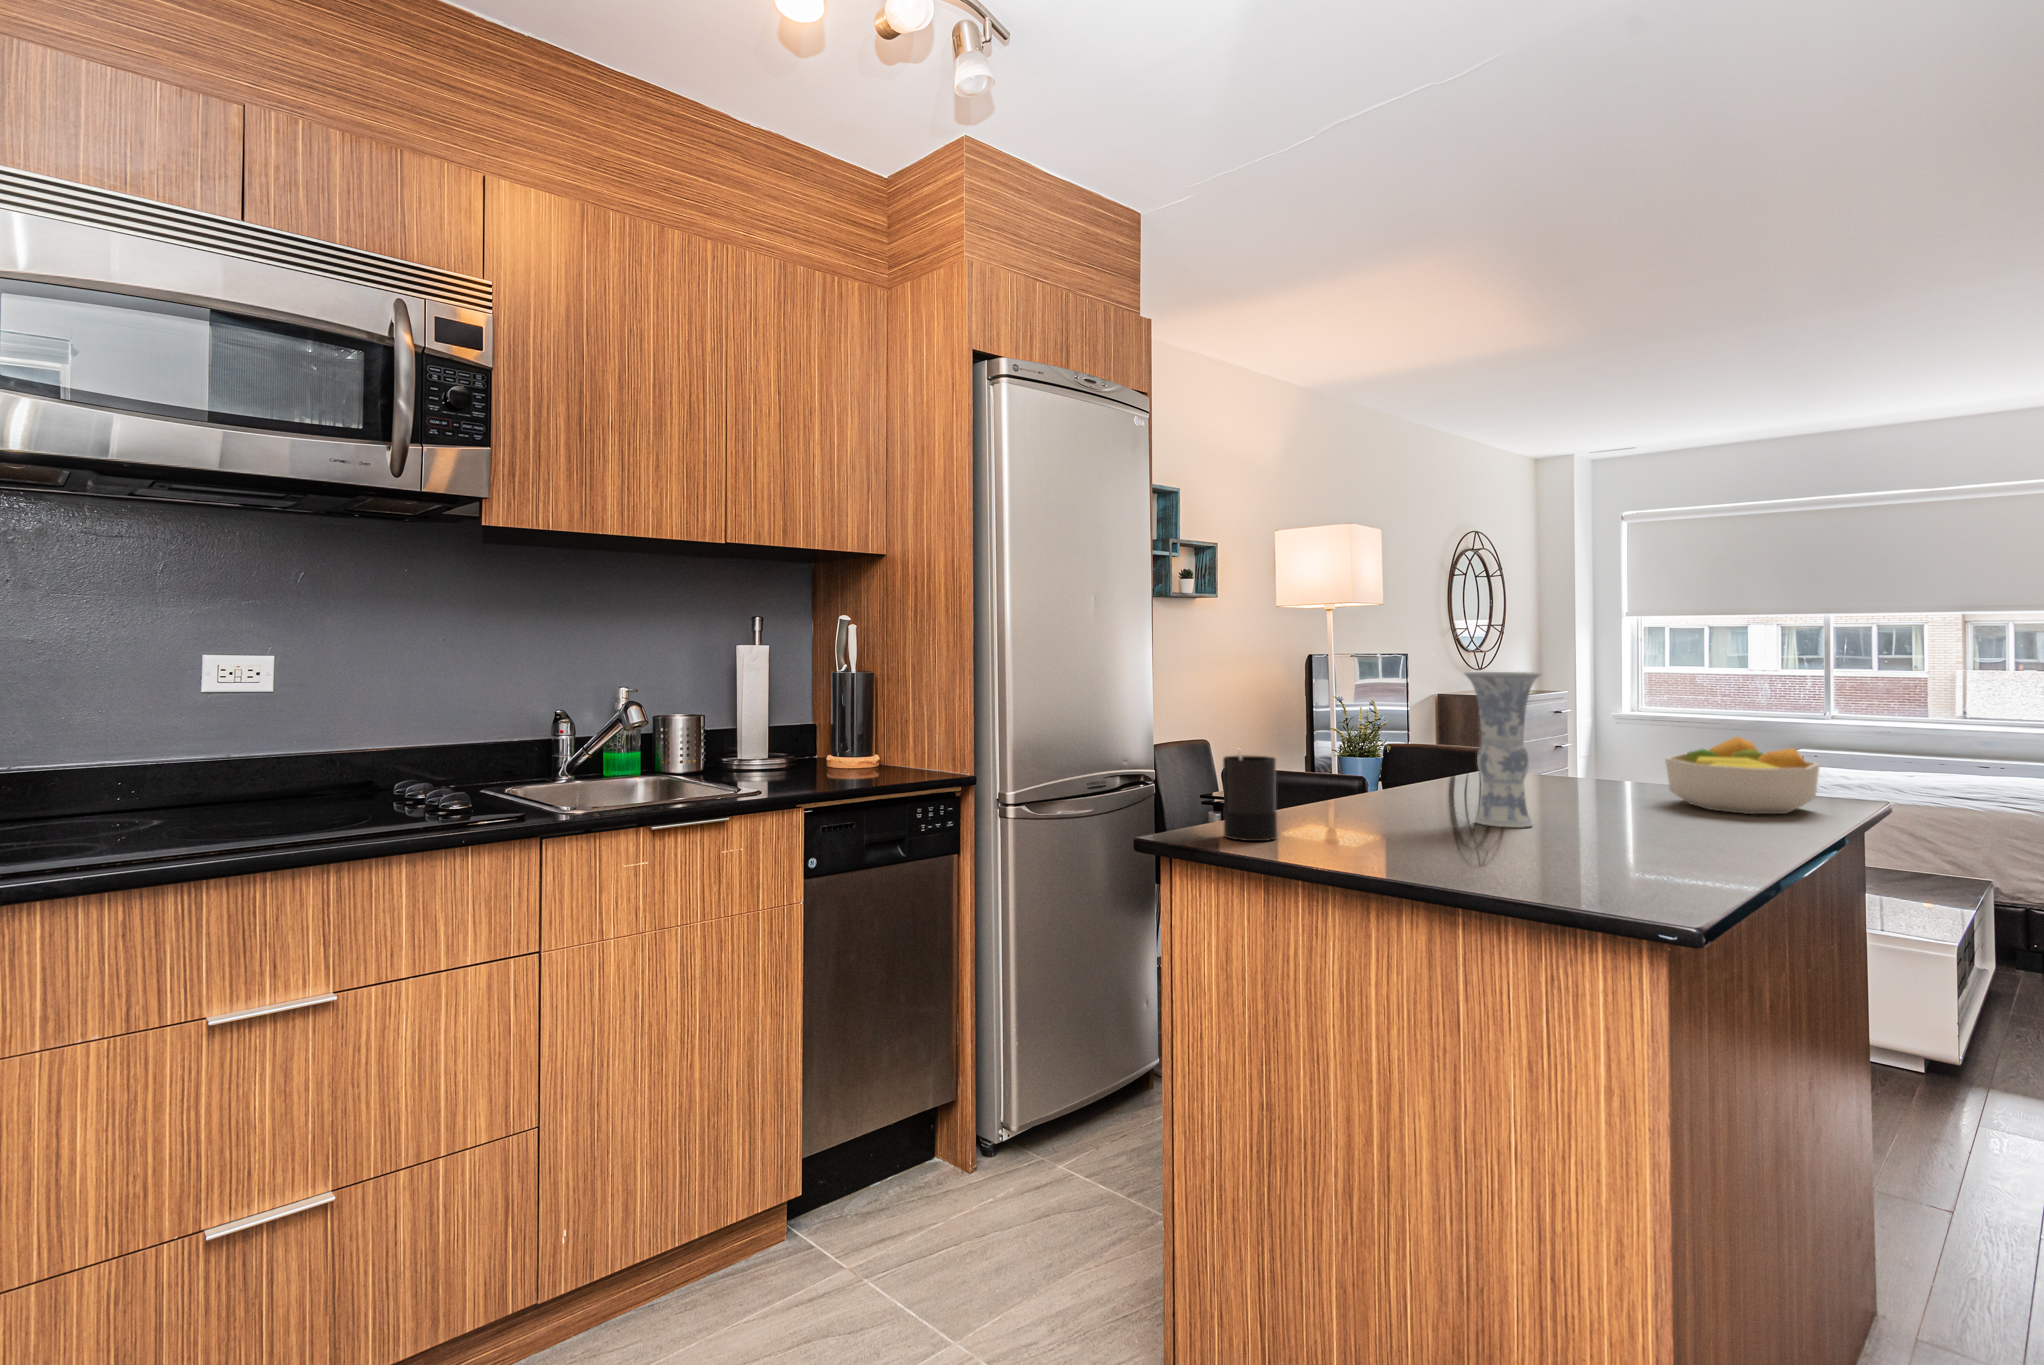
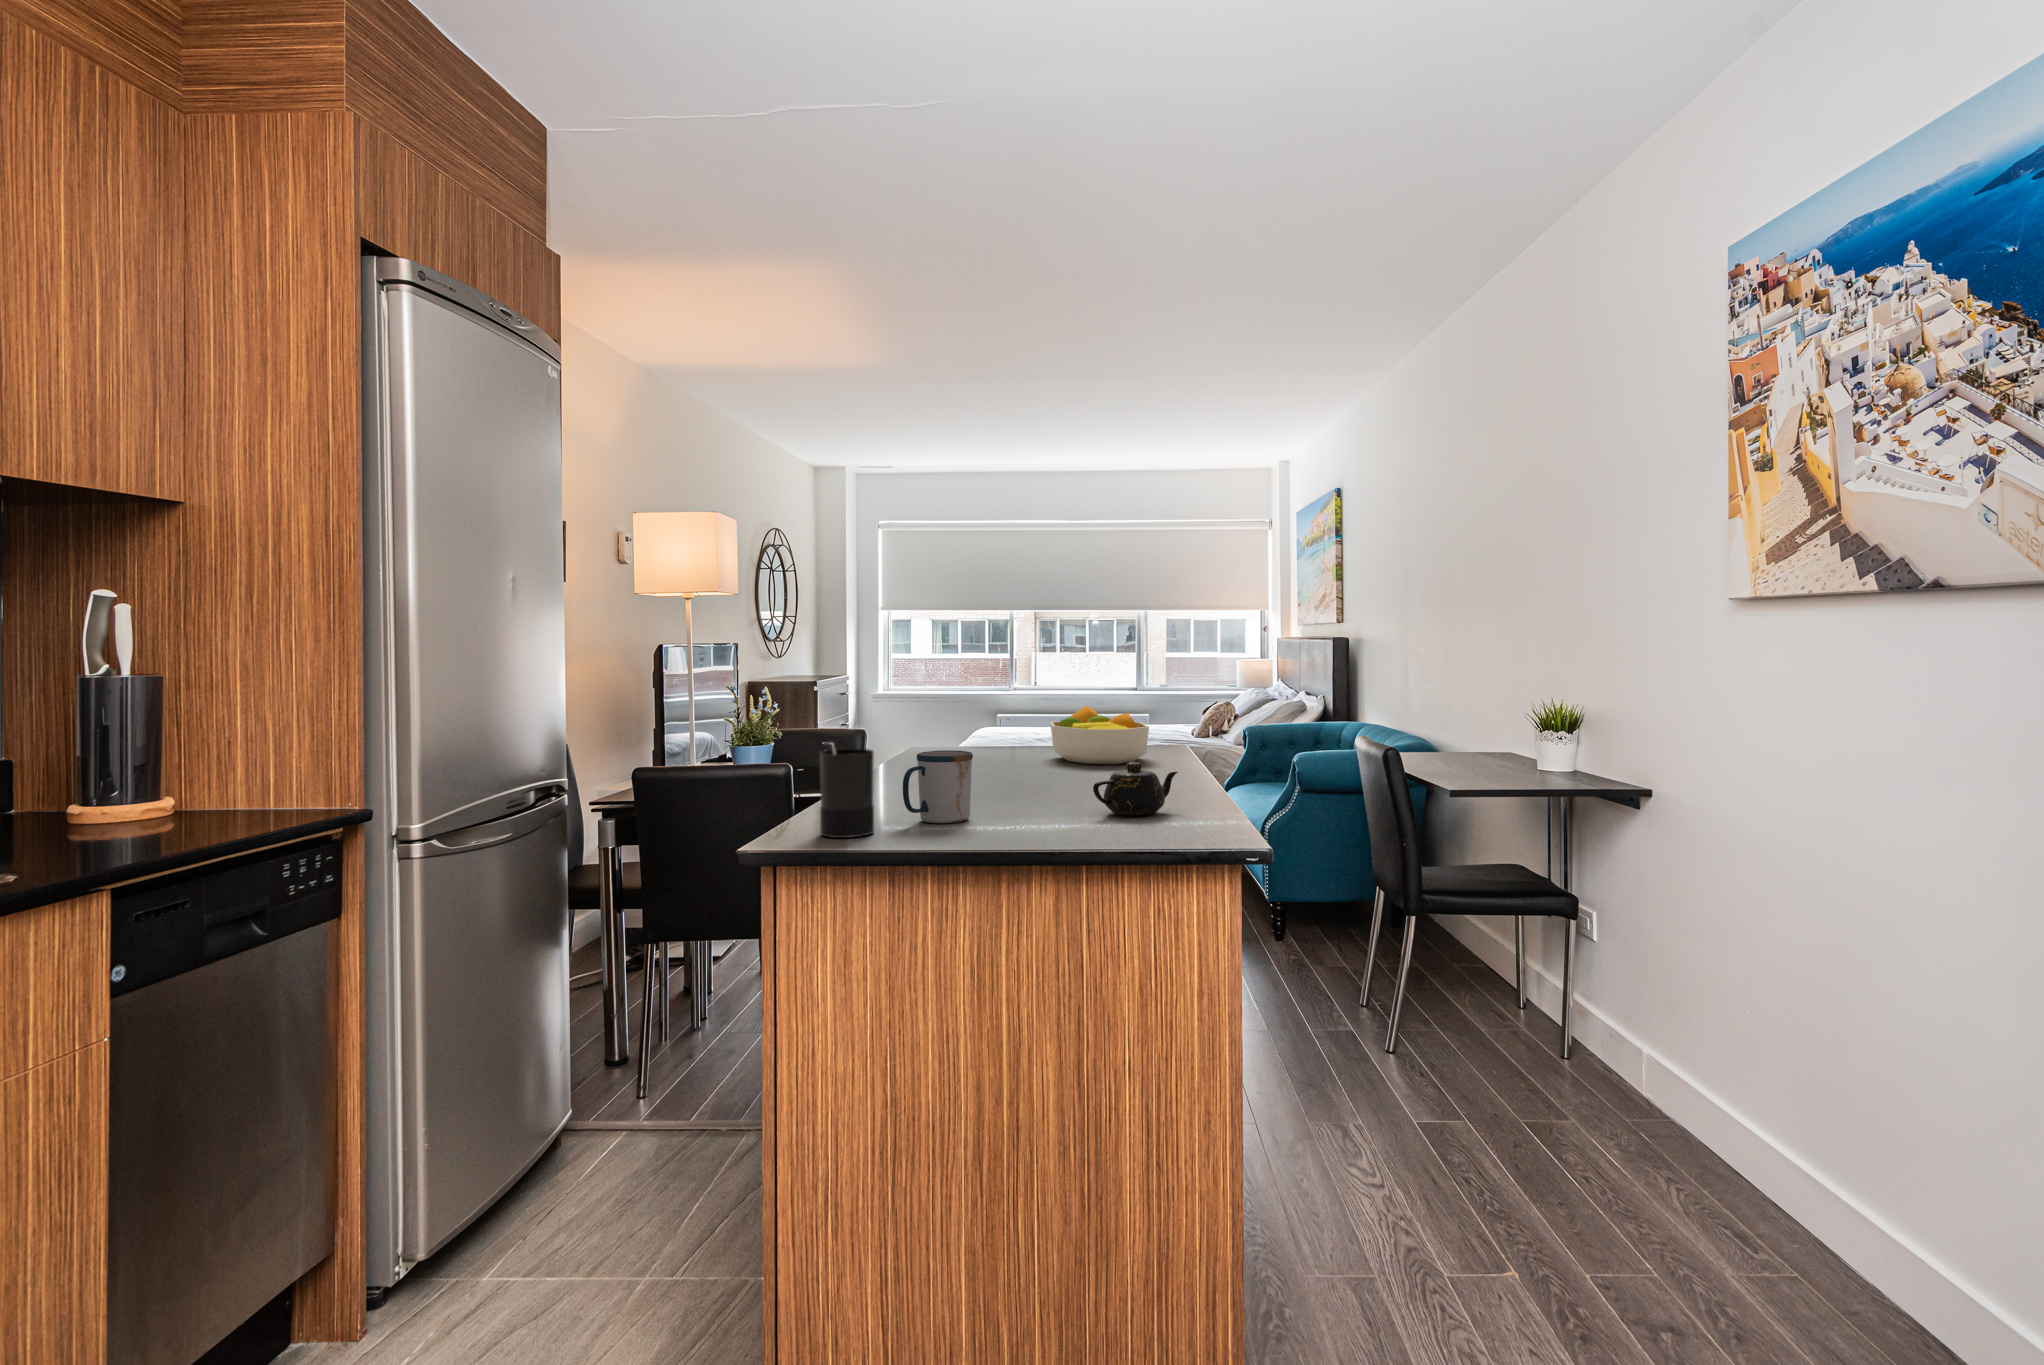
vase: present [1464,672,1541,828] -> none [970,659,1032,794]
mug: none [1315,767,1400,843] -> present [903,750,973,823]
teapot: none [1534,800,1672,866] -> present [1093,762,1178,816]

